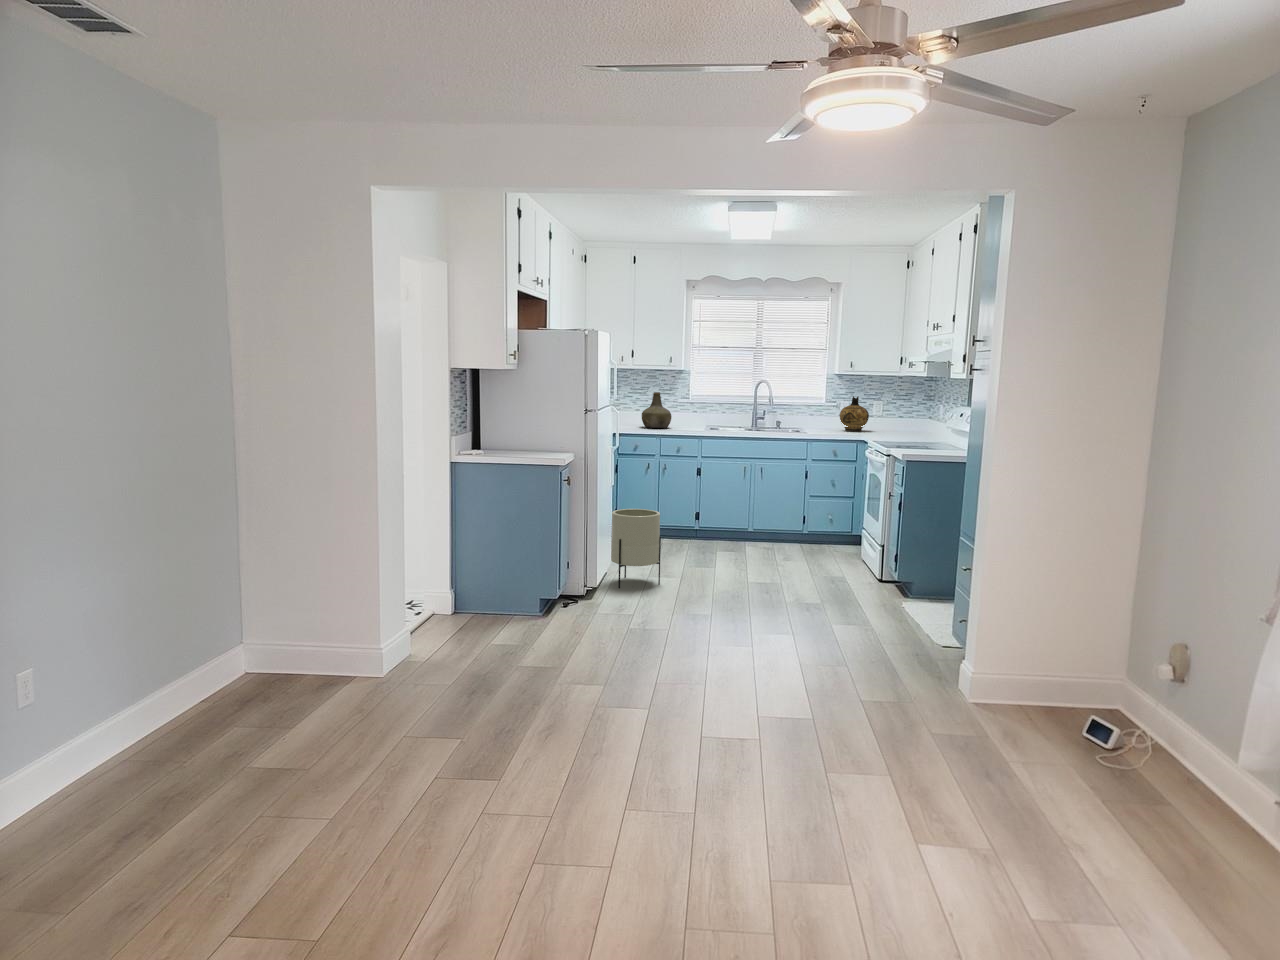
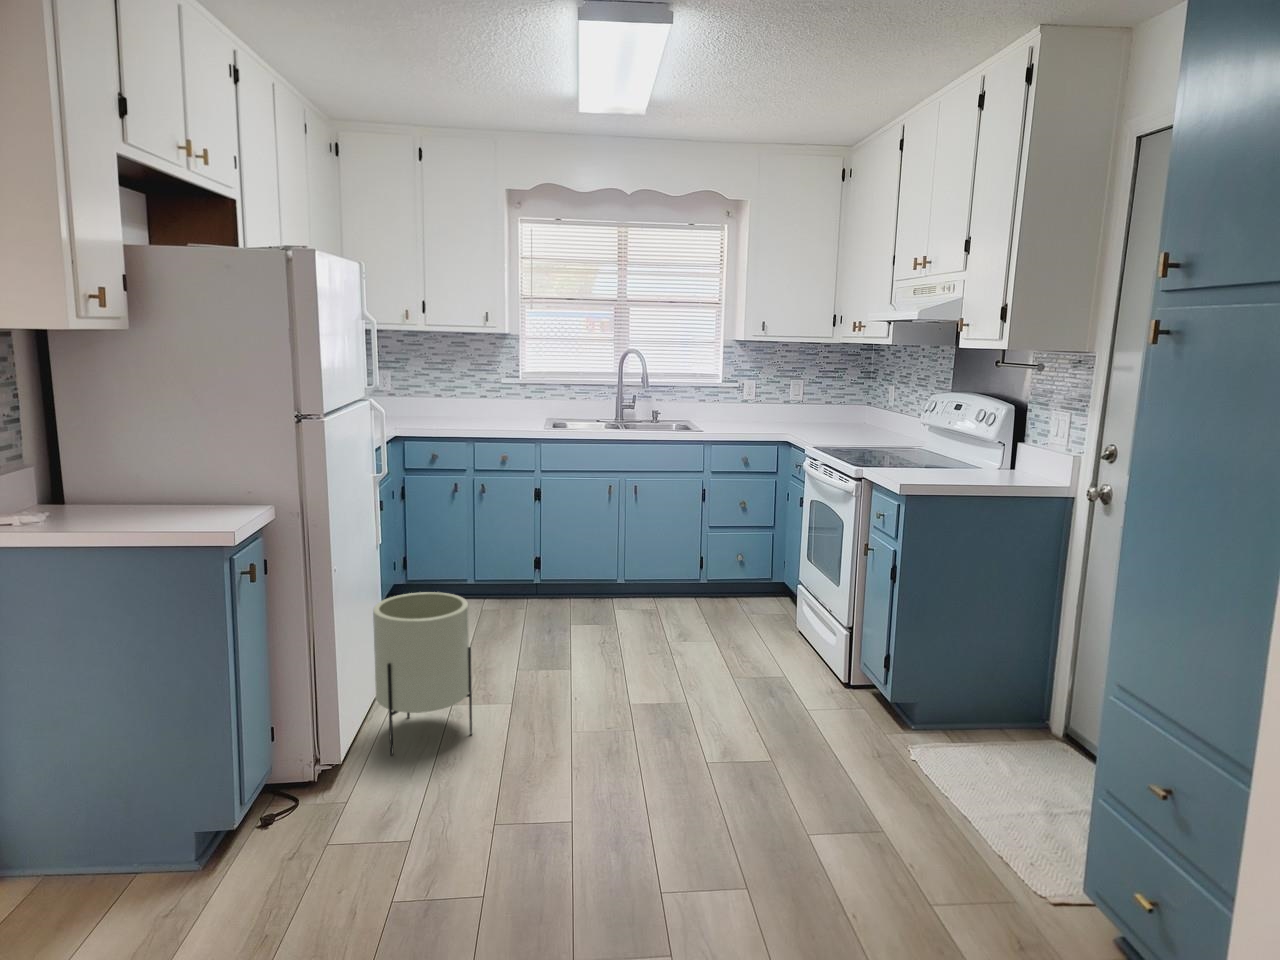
bottle: present [642,392,672,428] -> none [444,369,492,426]
ceramic jug: present [840,396,869,432] -> none [743,373,785,425]

